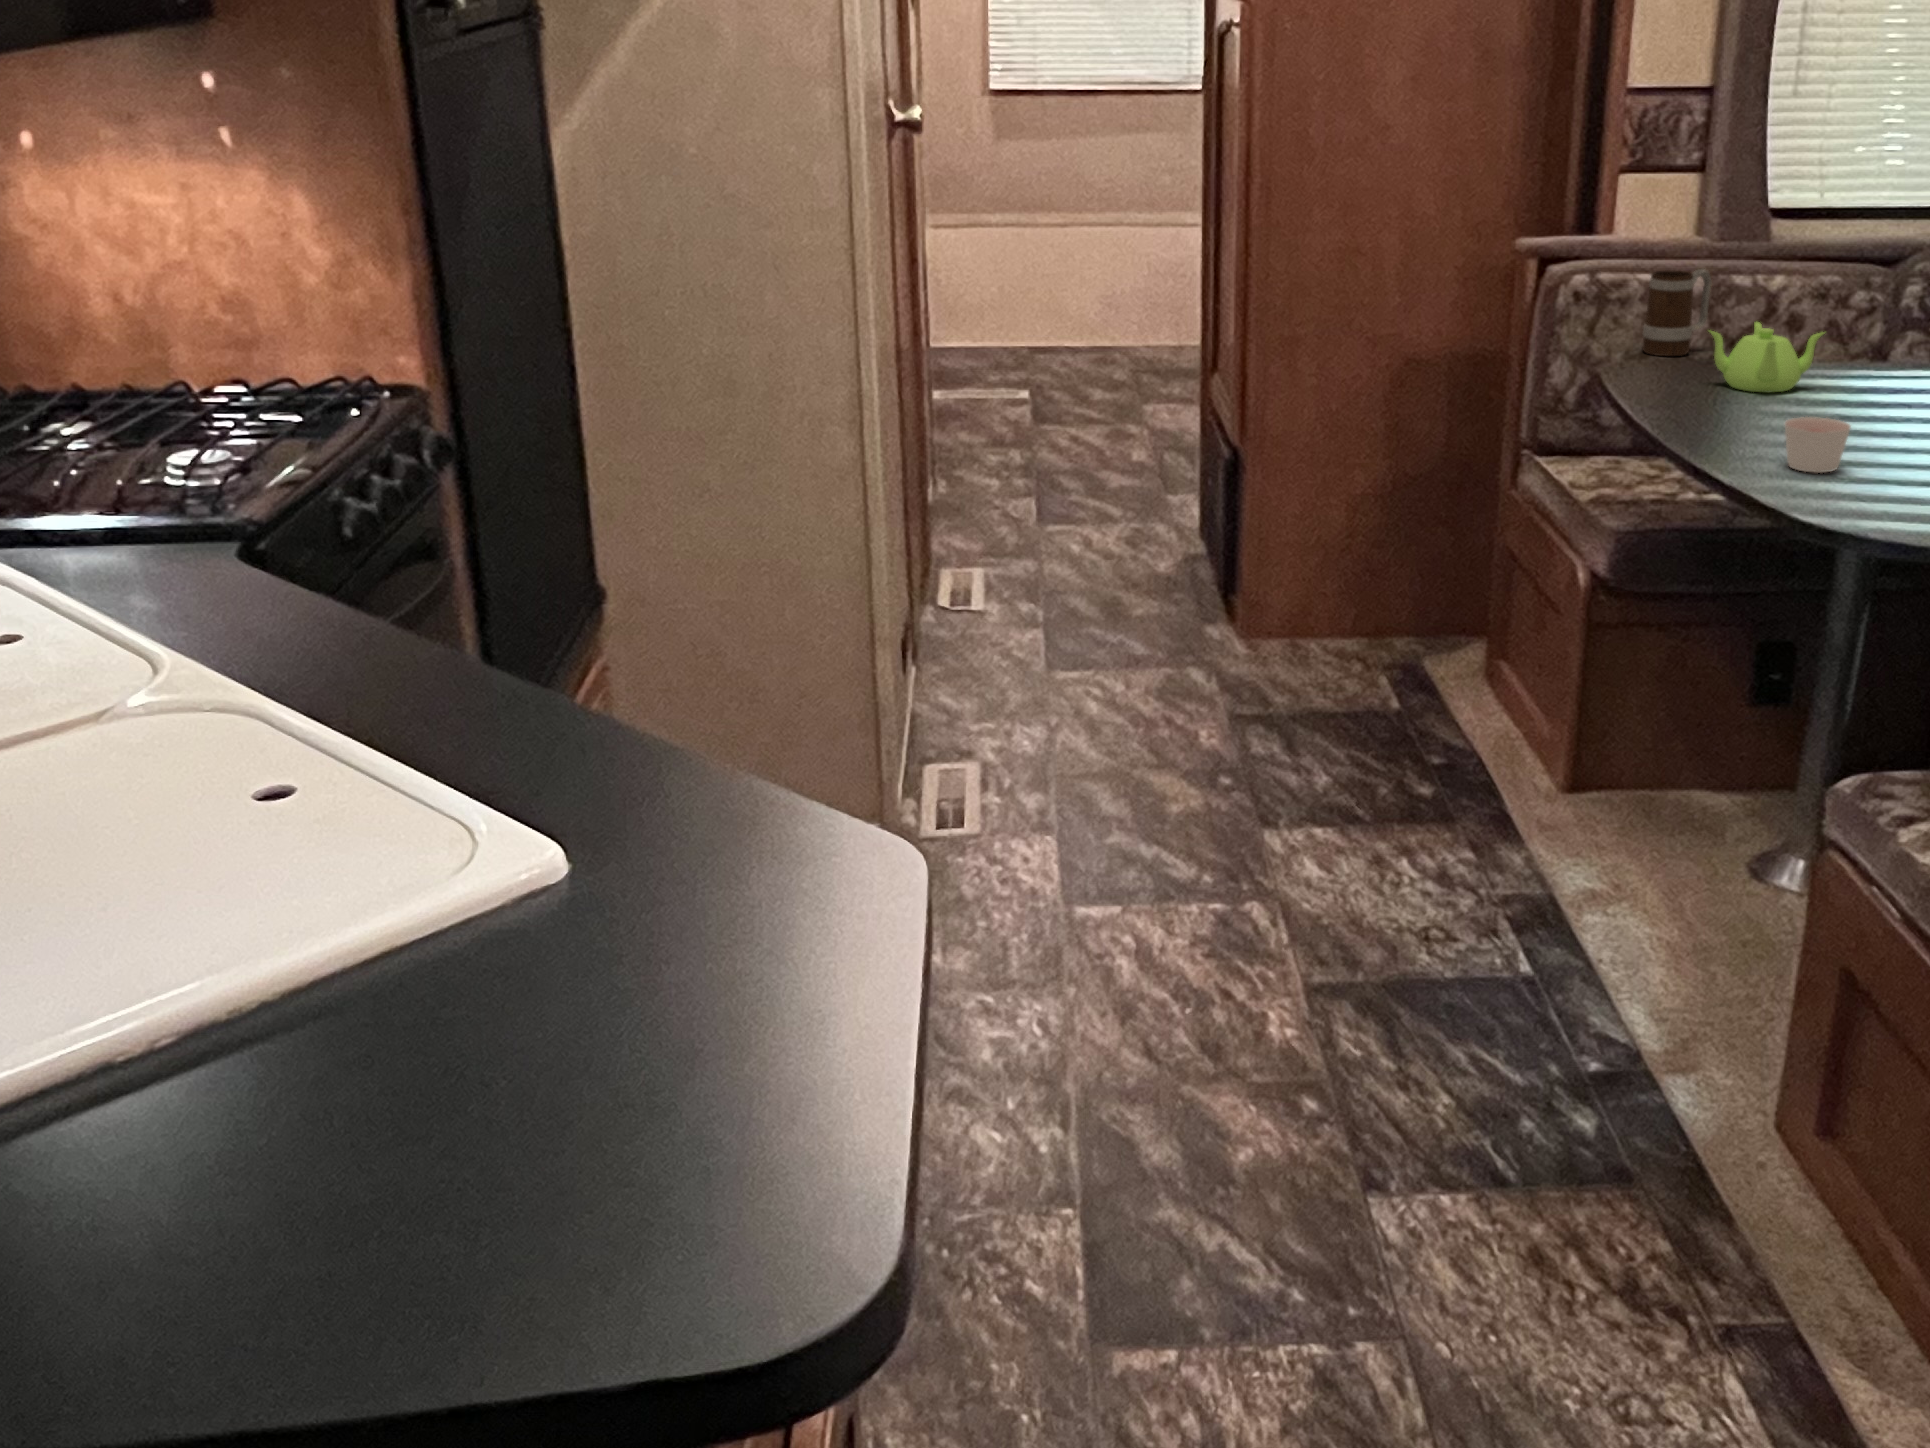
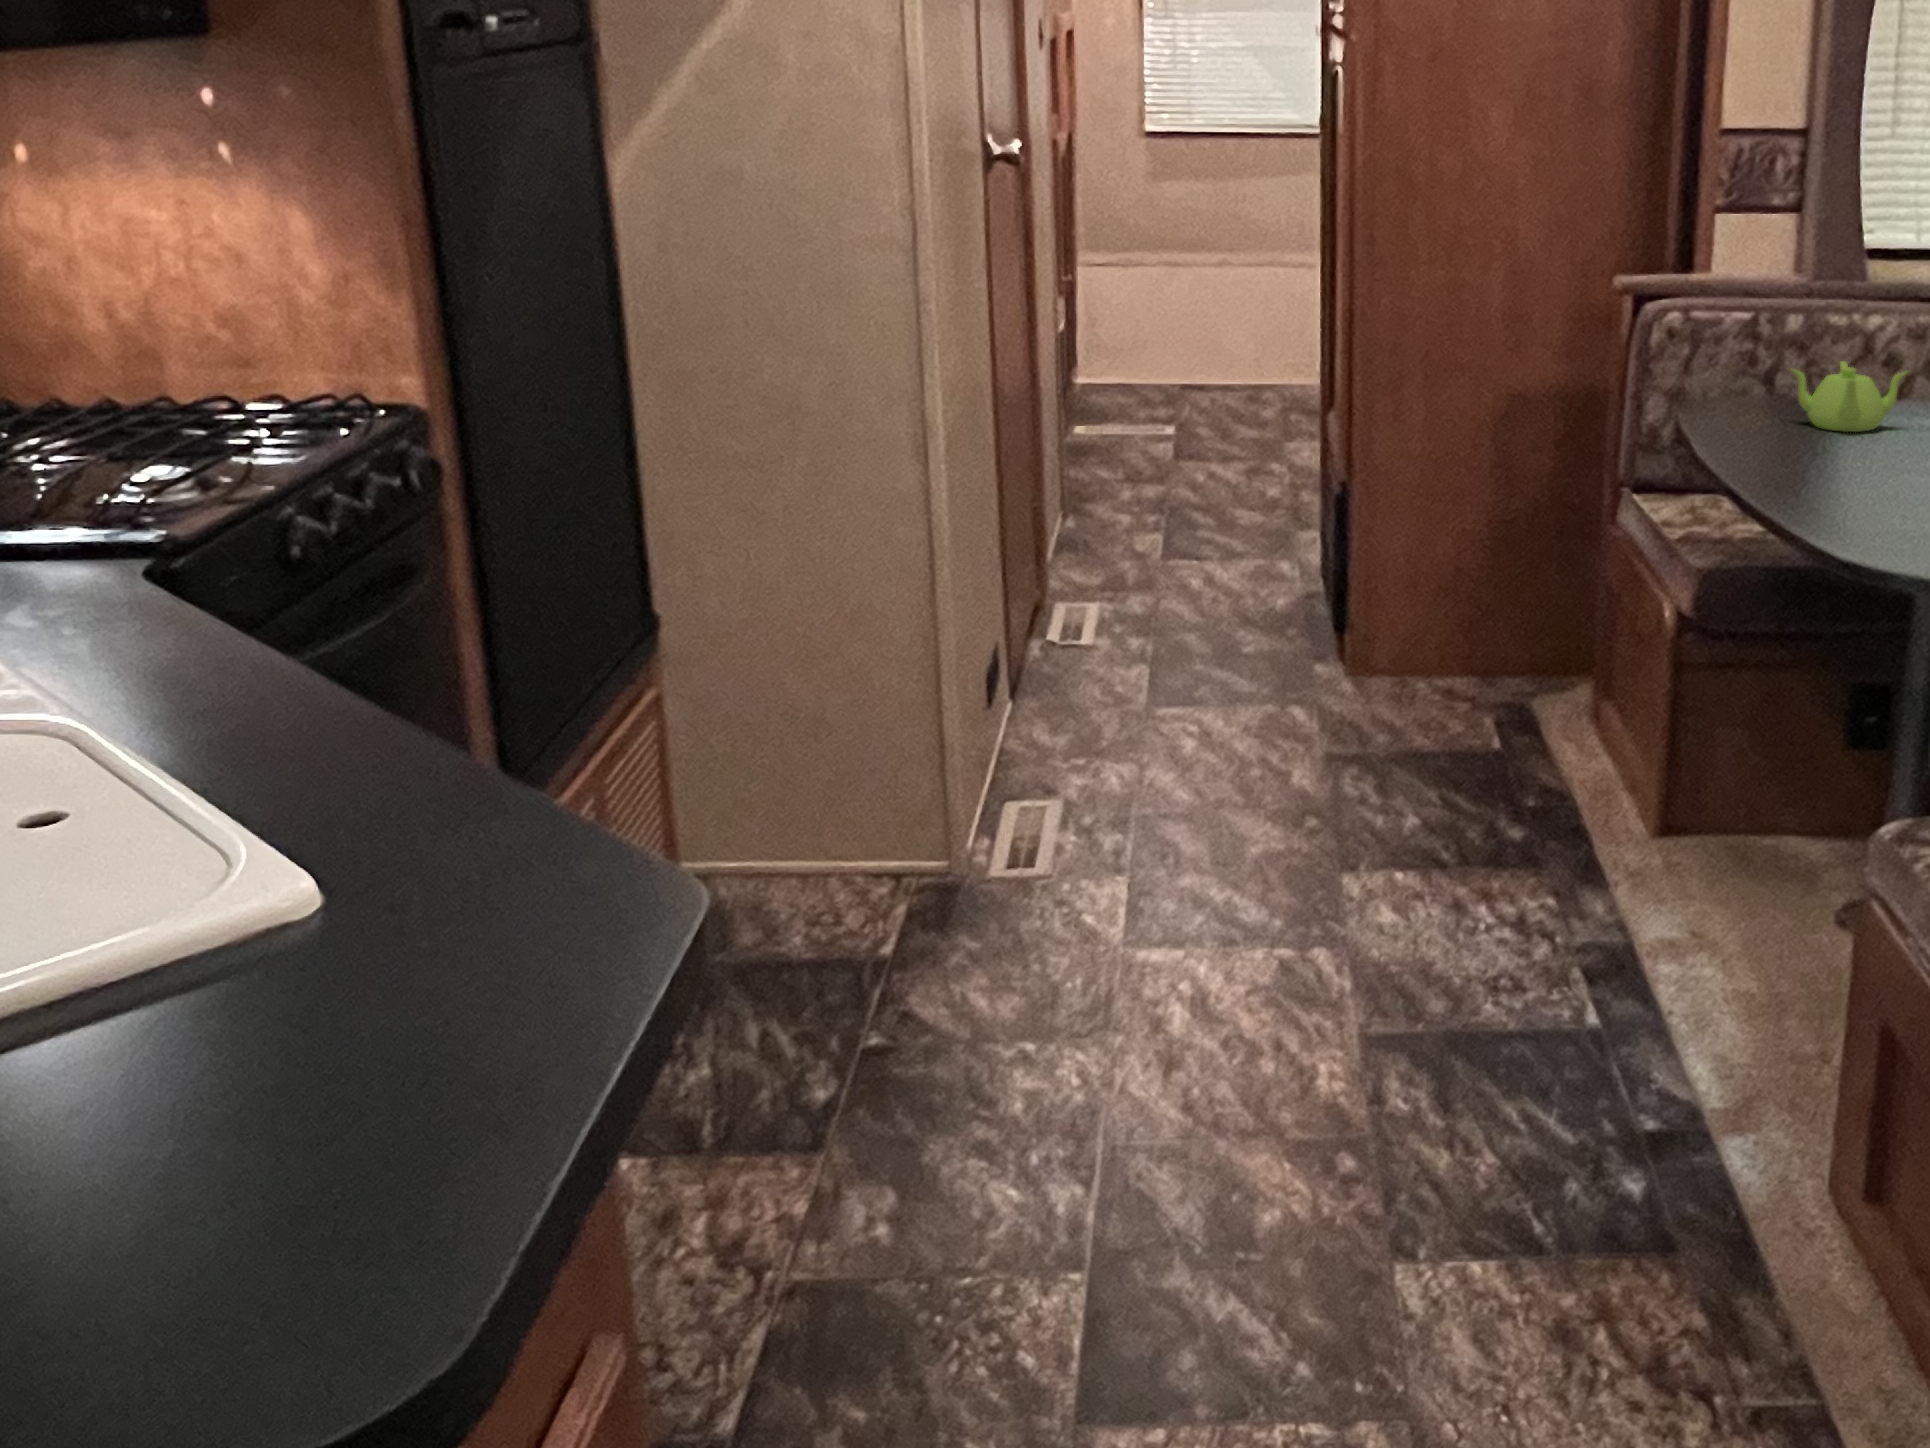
mug: present [1642,269,1712,356] -> none [1735,308,1804,396]
candle: present [1785,417,1851,473] -> none [1845,455,1911,511]

